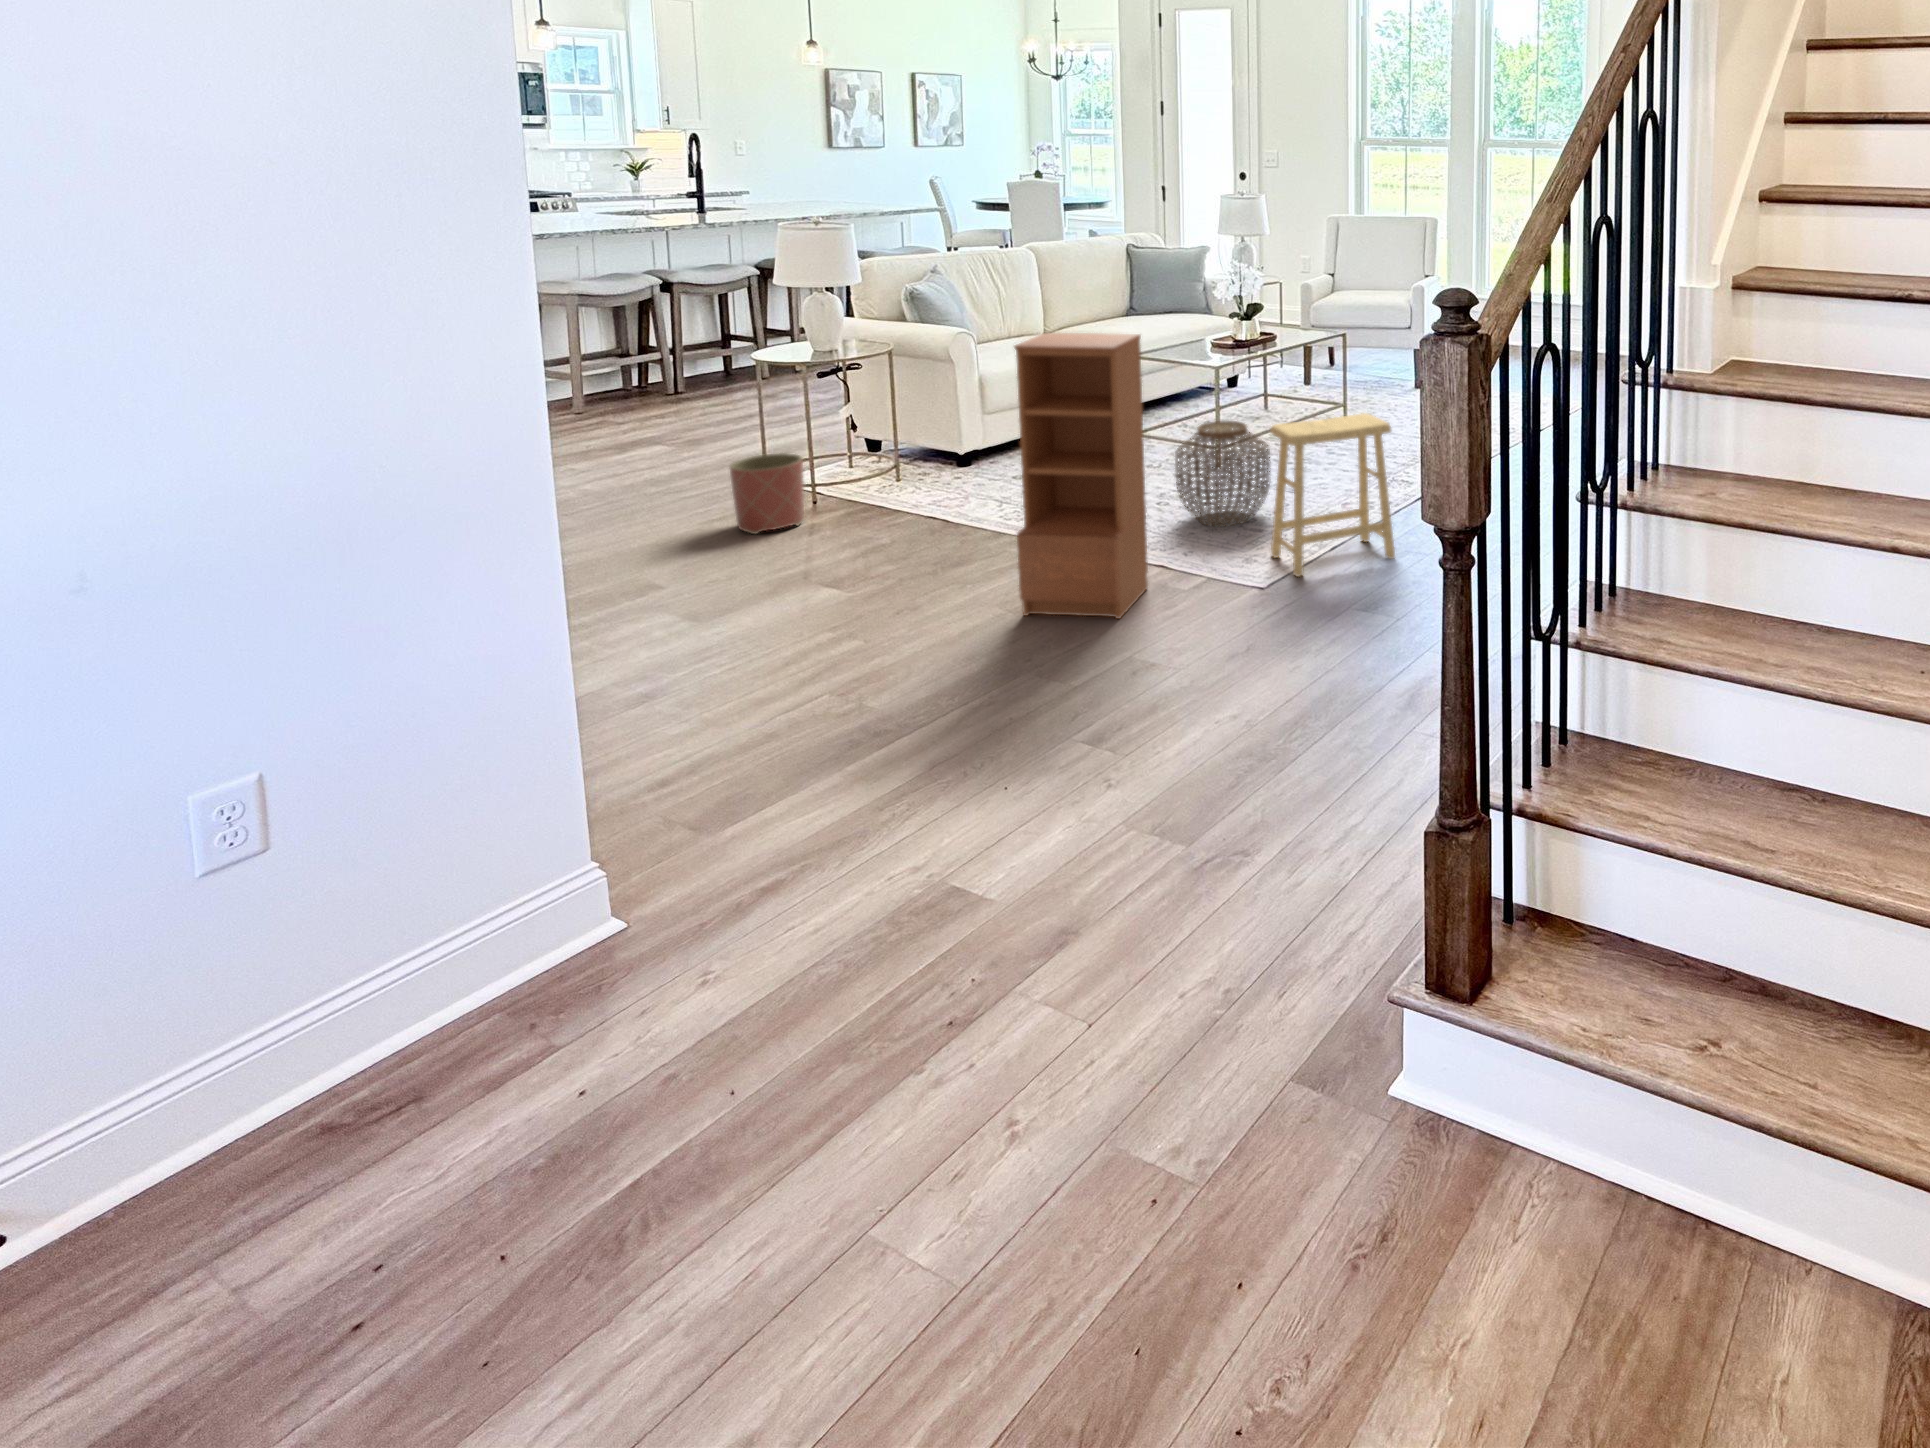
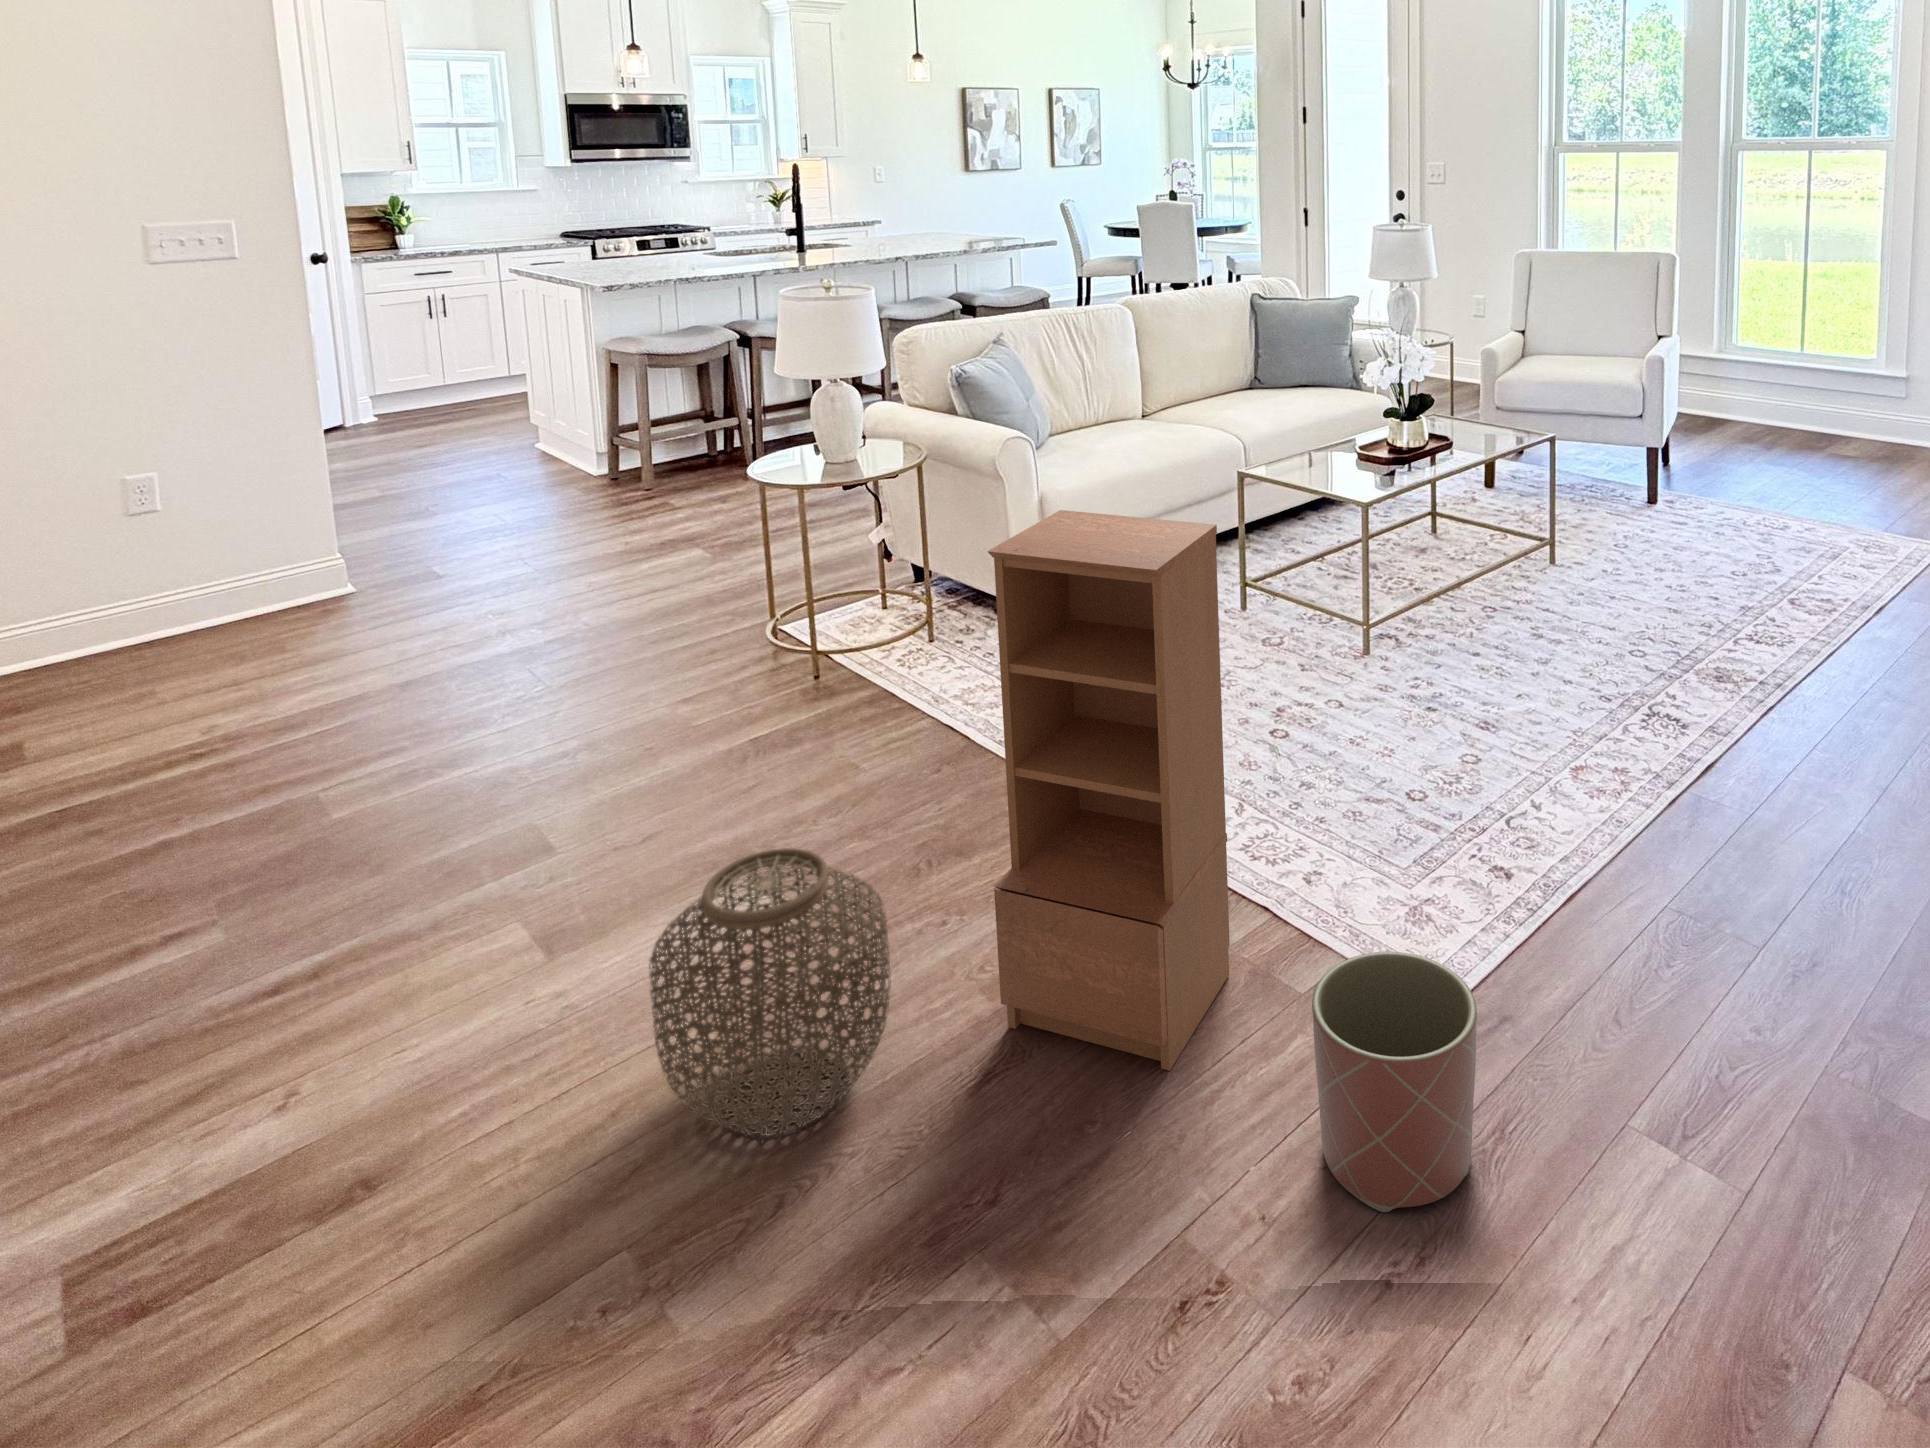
footstool: present [1270,413,1395,577] -> none [1449,657,1687,982]
woven basket: present [1175,421,1270,526] -> present [649,848,891,1136]
planter: present [730,453,804,534] -> present [1312,952,1477,1212]

